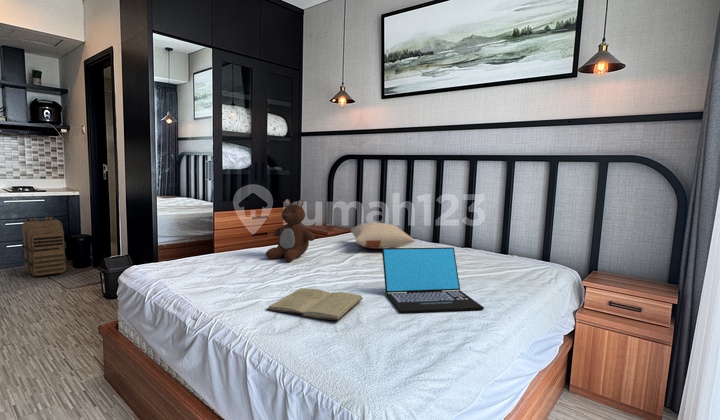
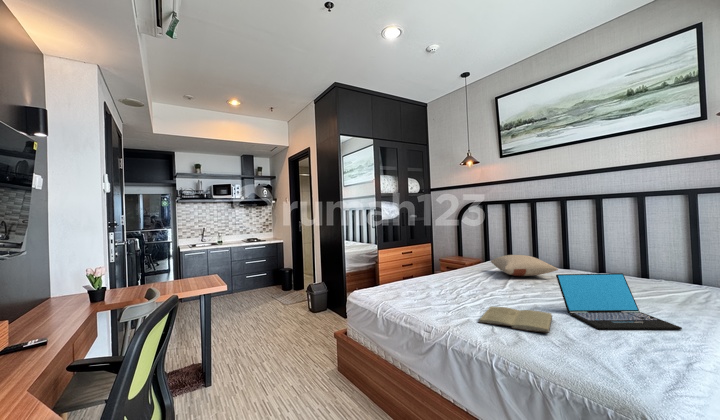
teddy bear: present [266,199,315,262] -> none [438,238,475,286]
backpack: present [21,217,67,276] -> none [253,257,278,296]

